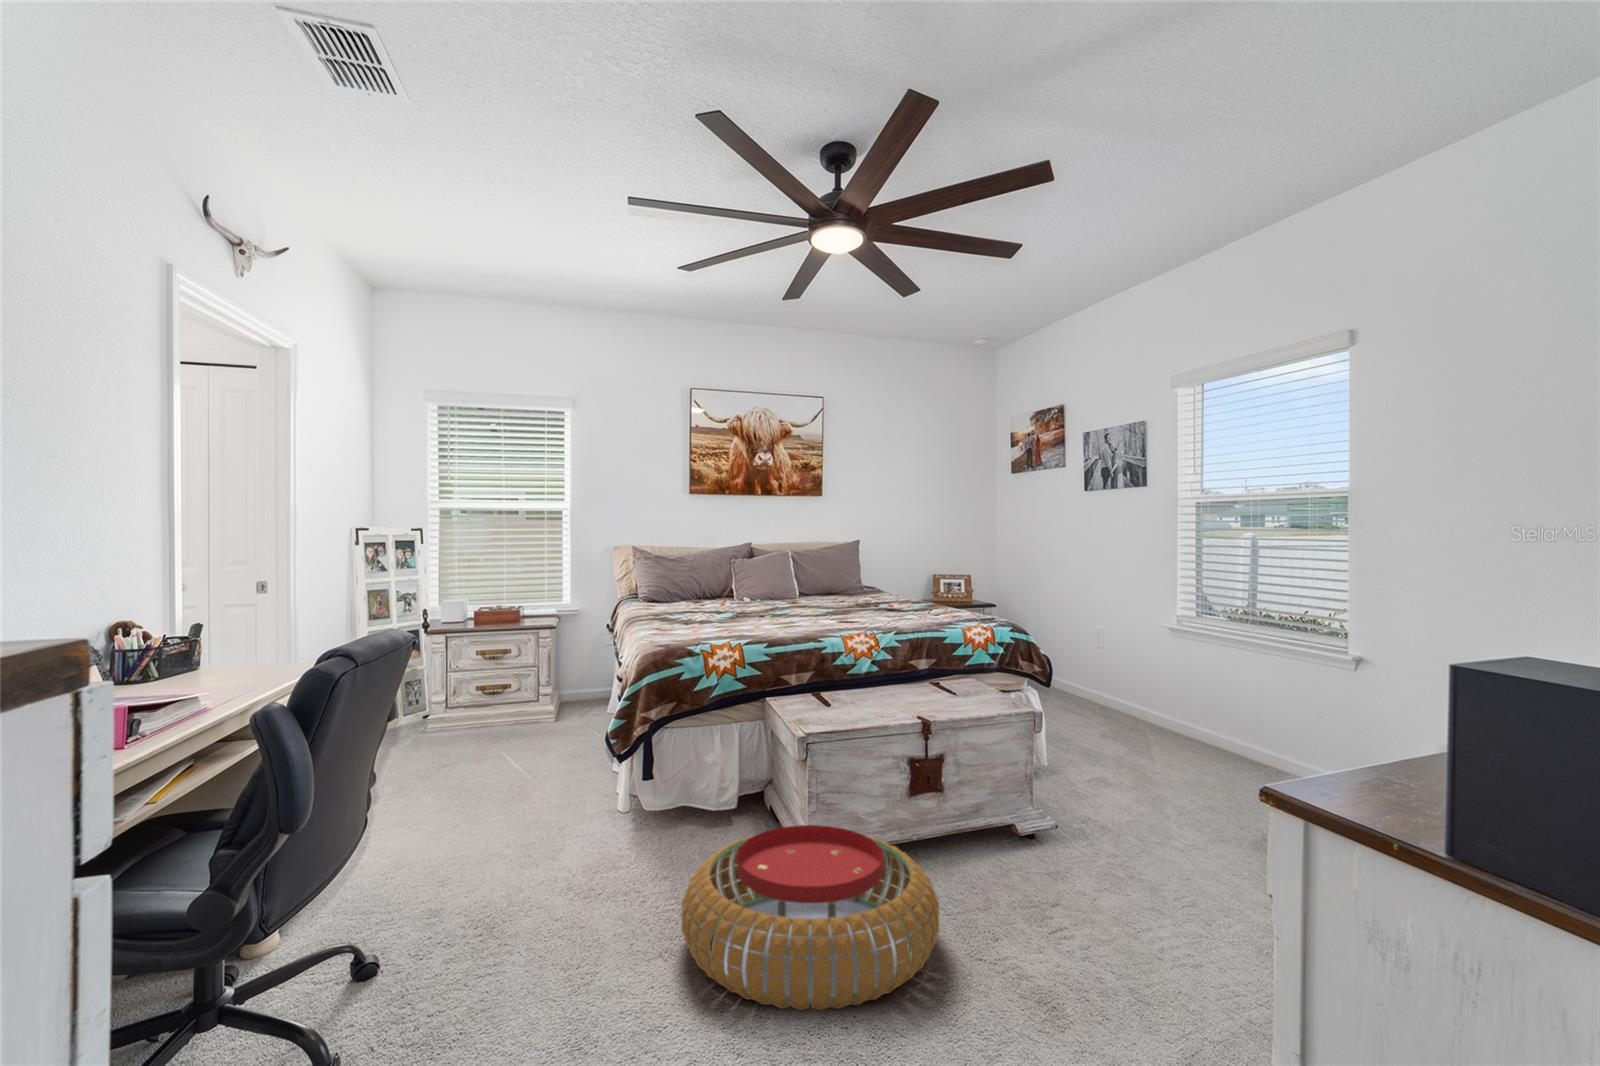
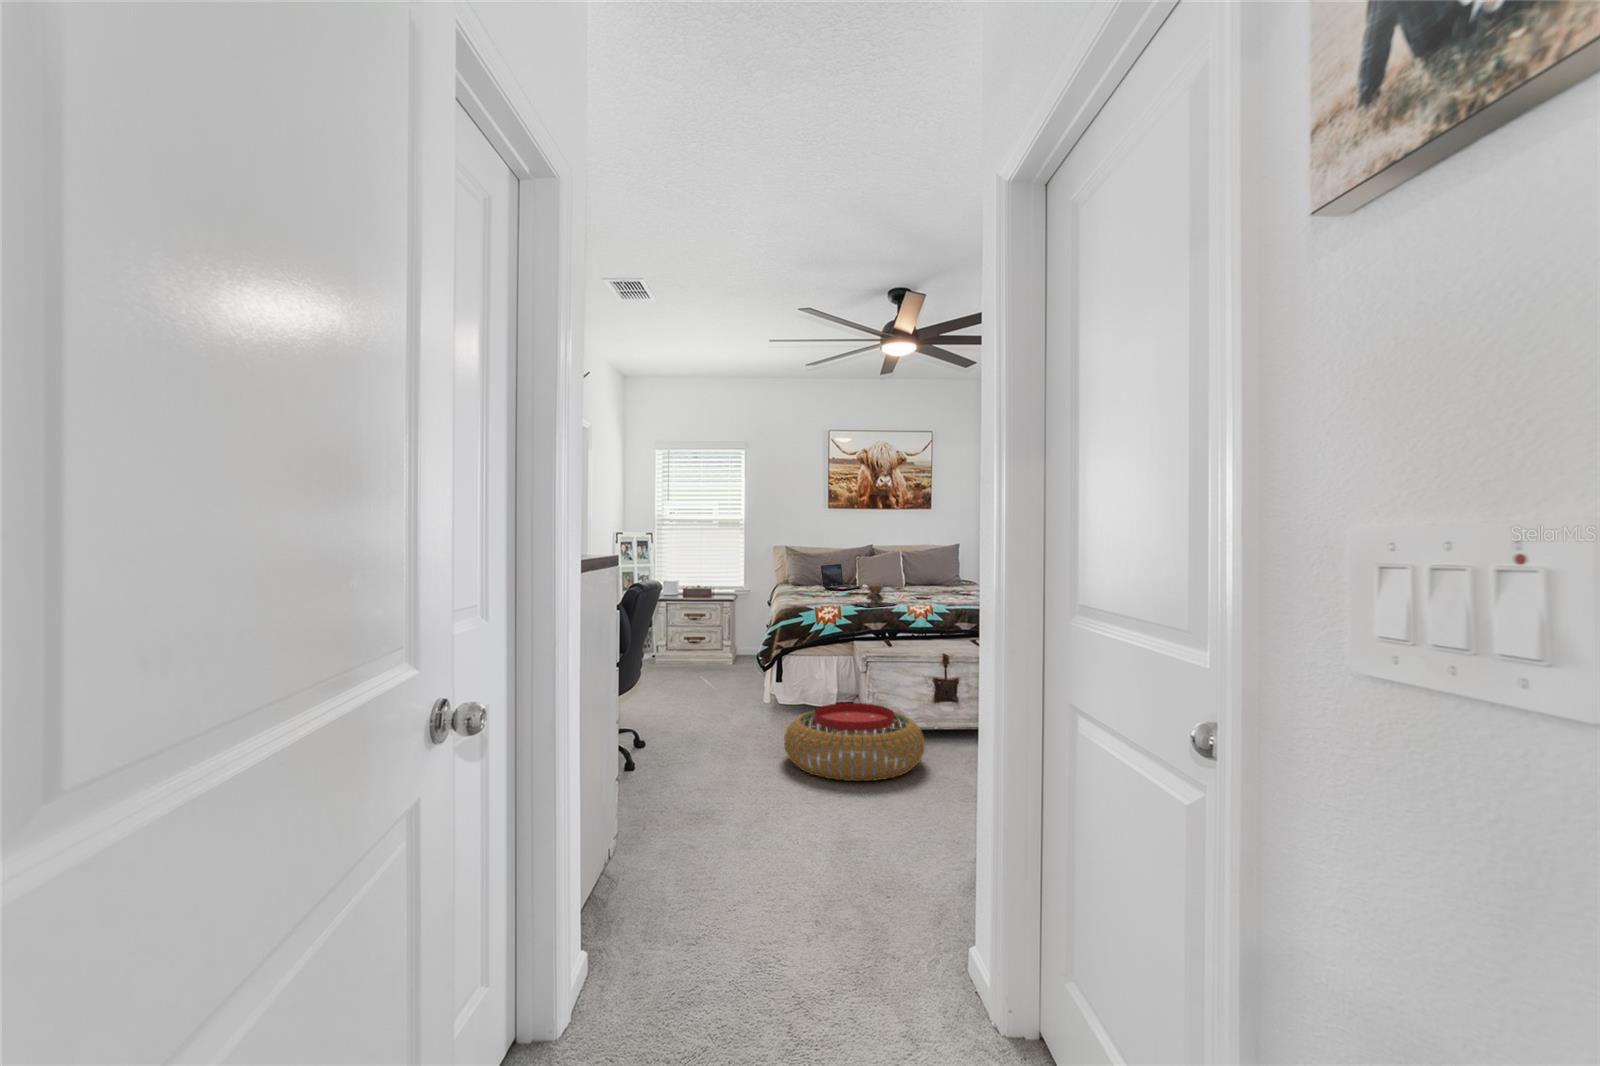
laptop: none [686,572,742,610] -> present [821,564,861,590]
teddy bear: none [748,605,821,642] -> present [854,584,896,607]

